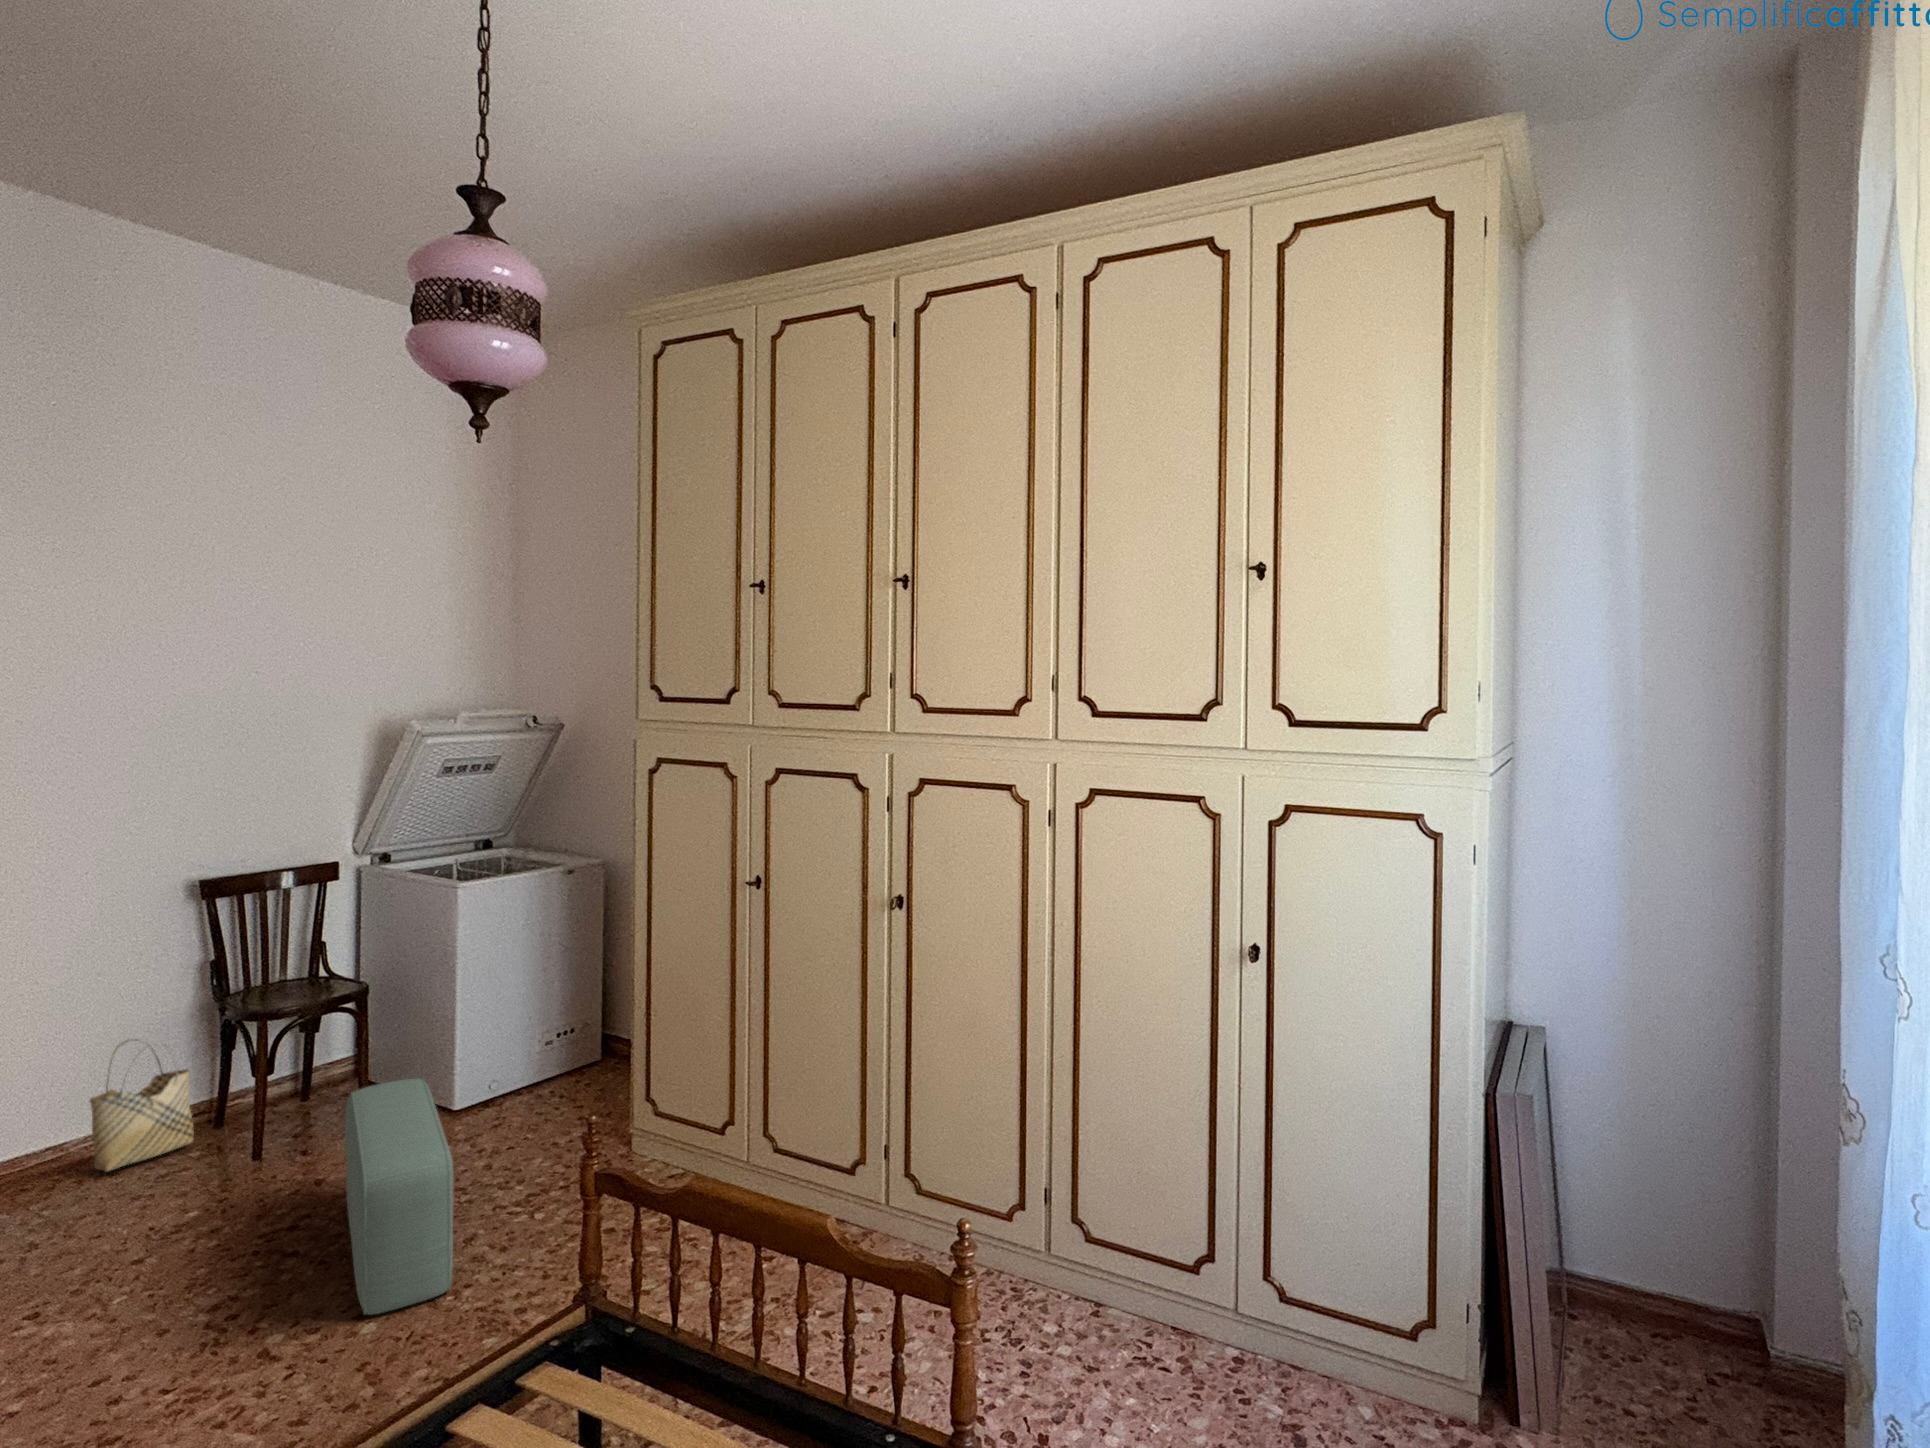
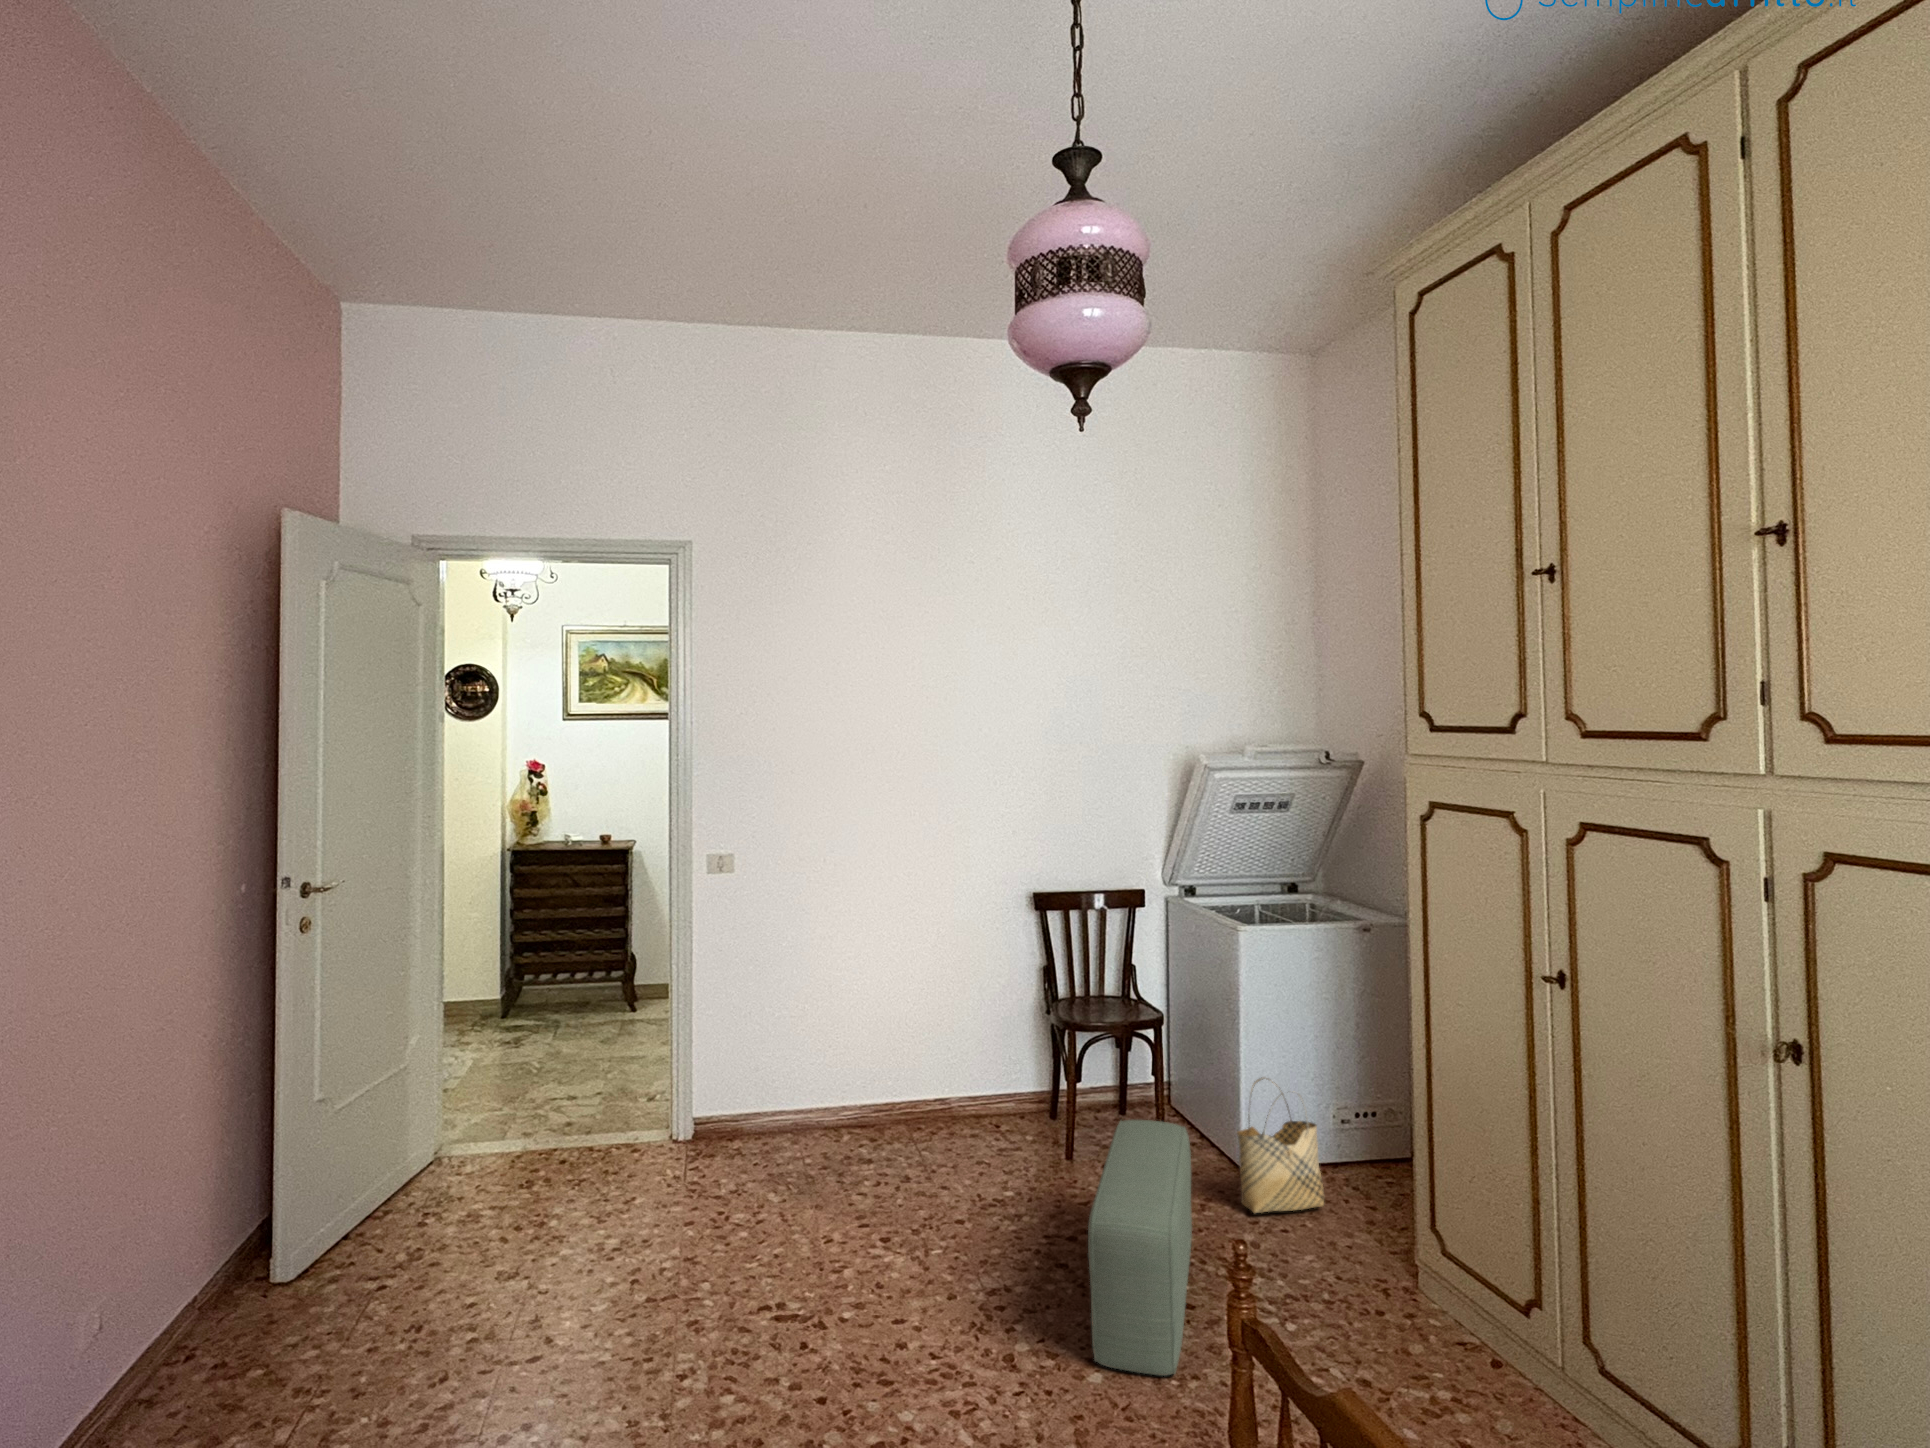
woven basket: present [89,1039,194,1172] -> present [1237,1078,1324,1213]

